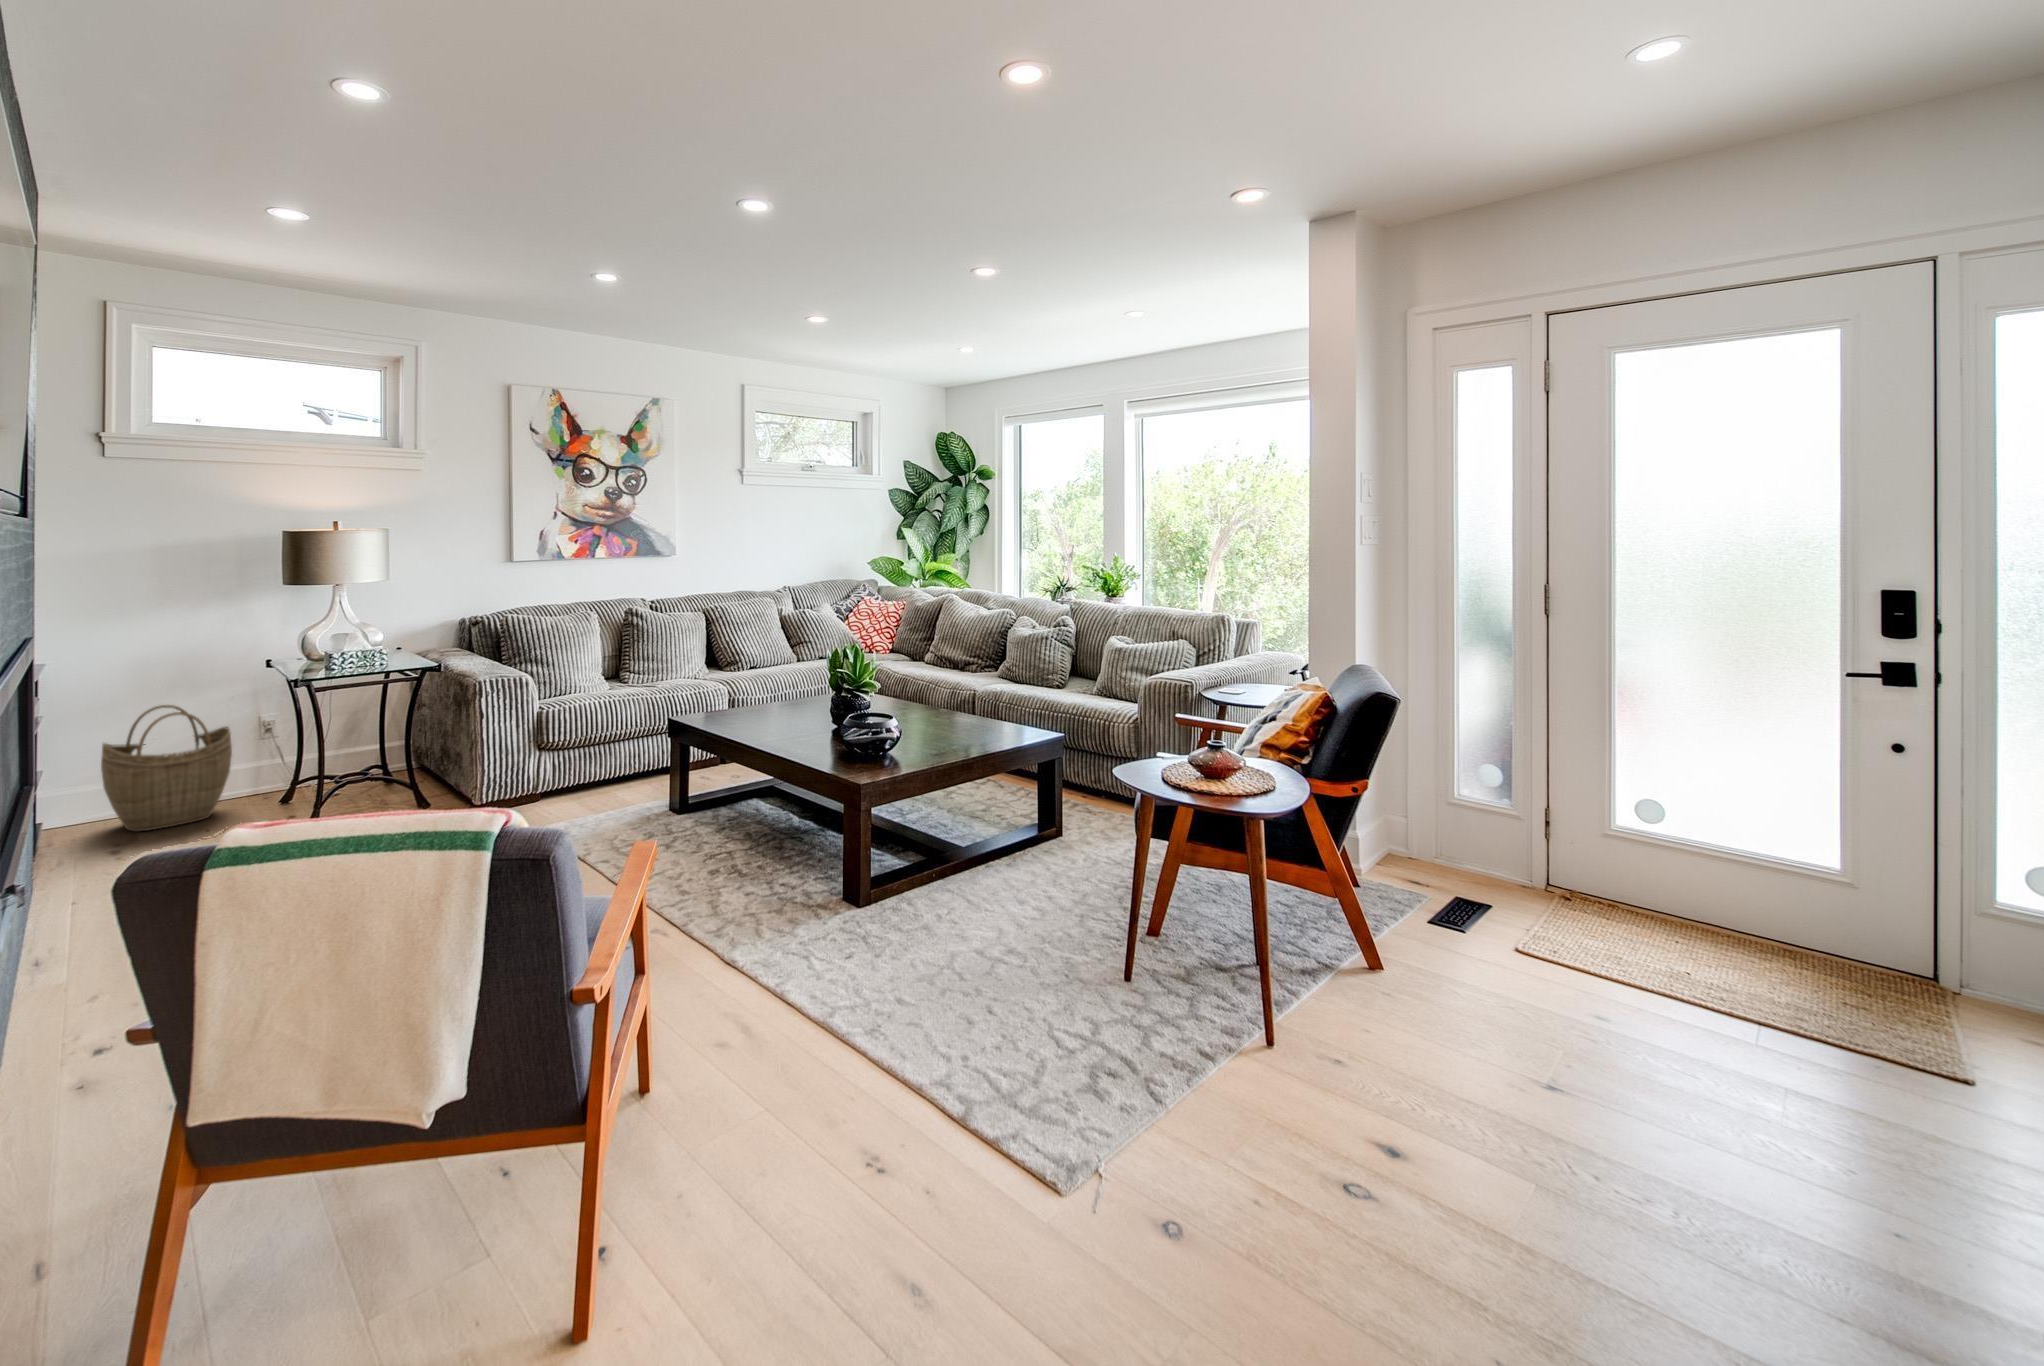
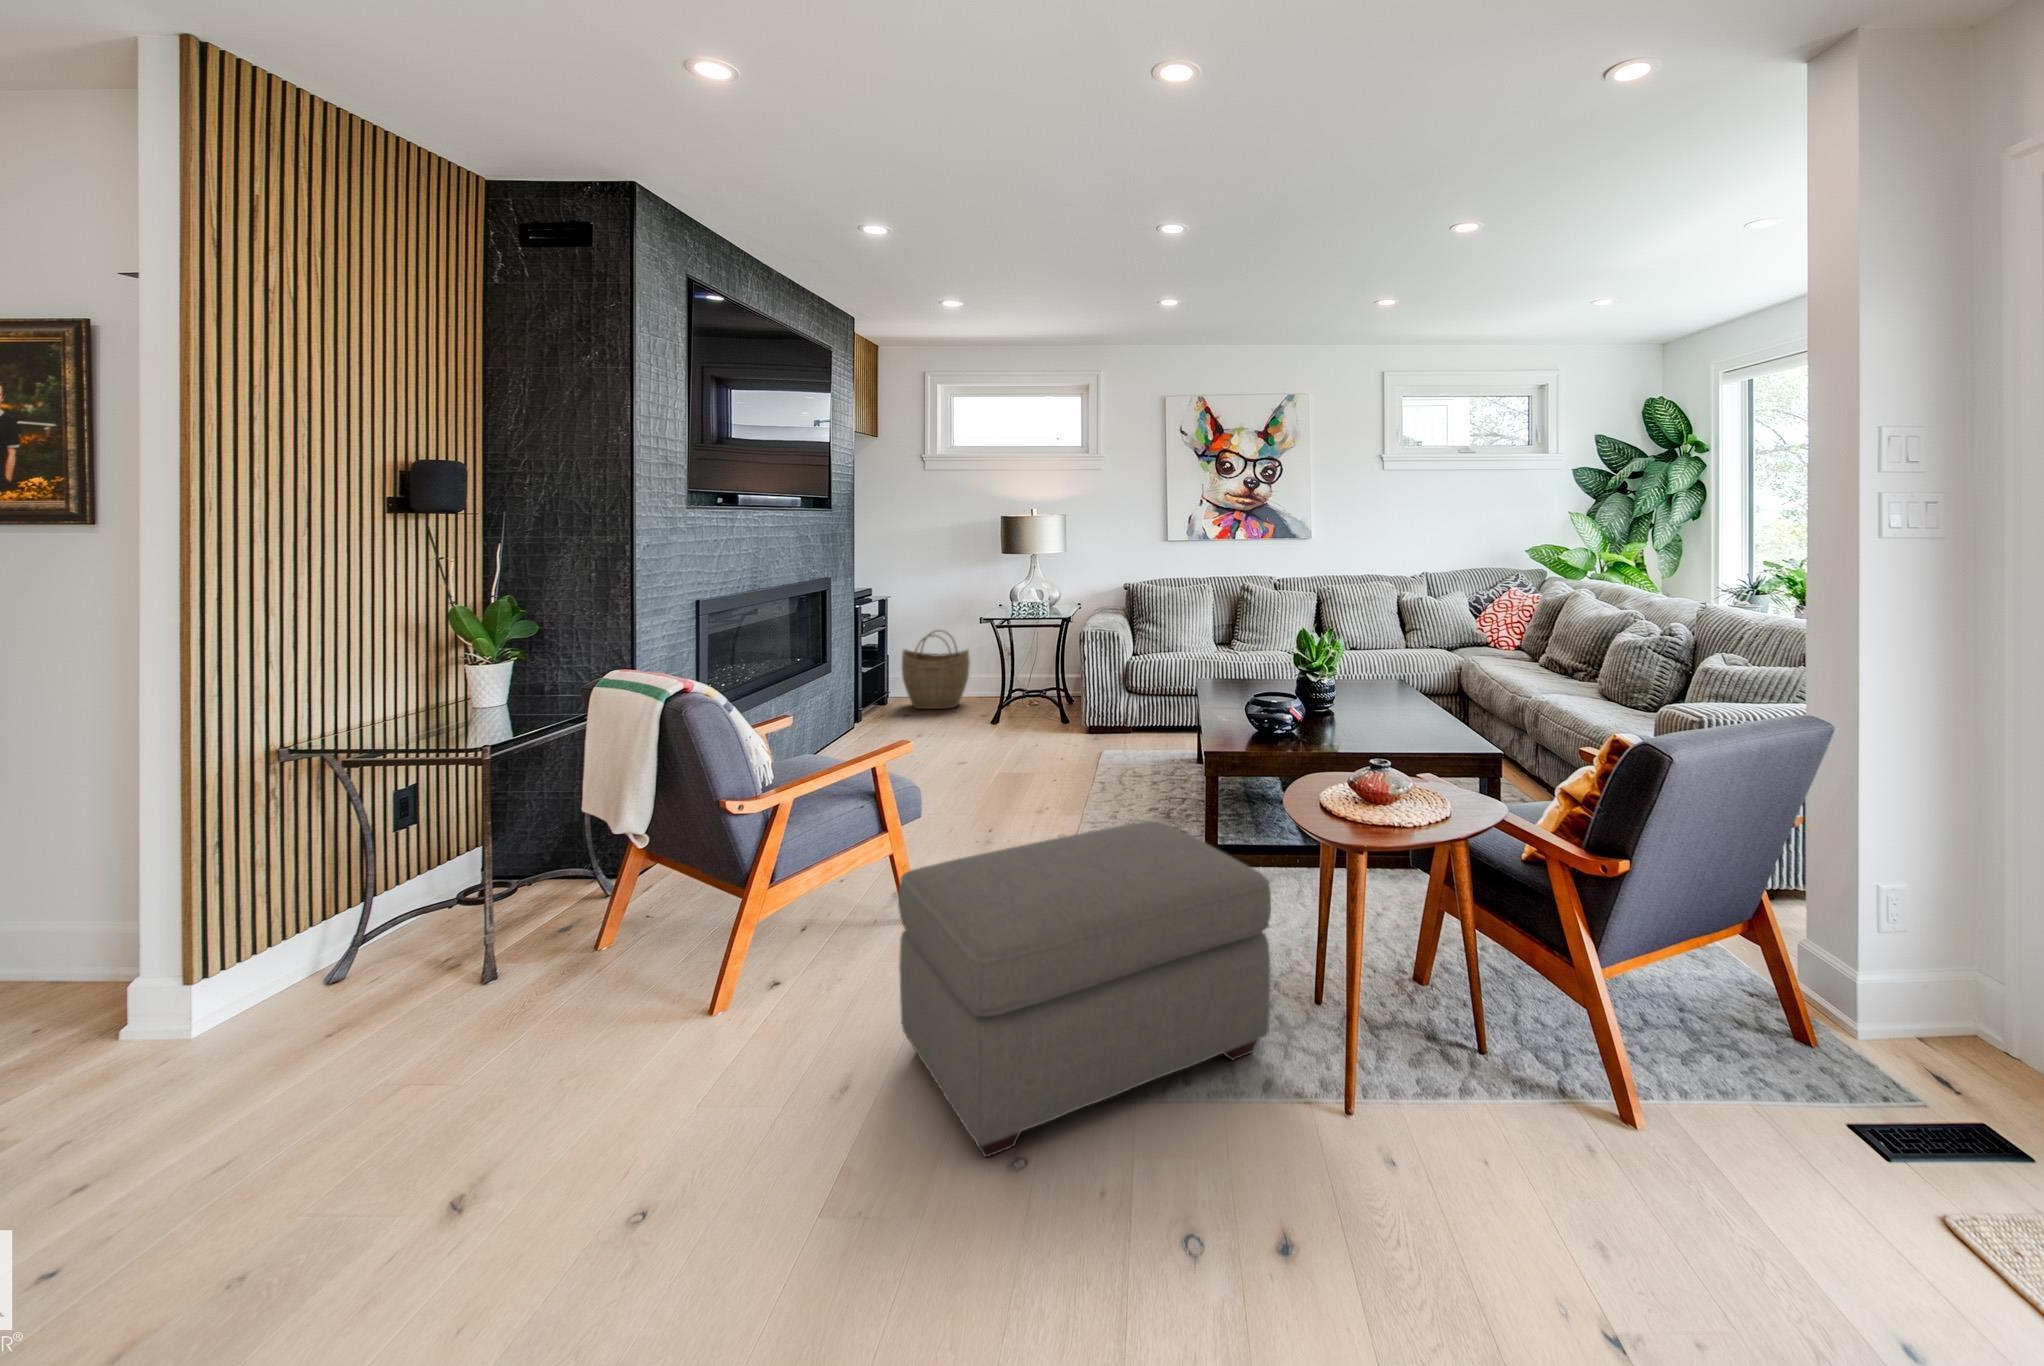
ottoman: none [935,846,1223,1217] -> present [898,821,1271,1157]

